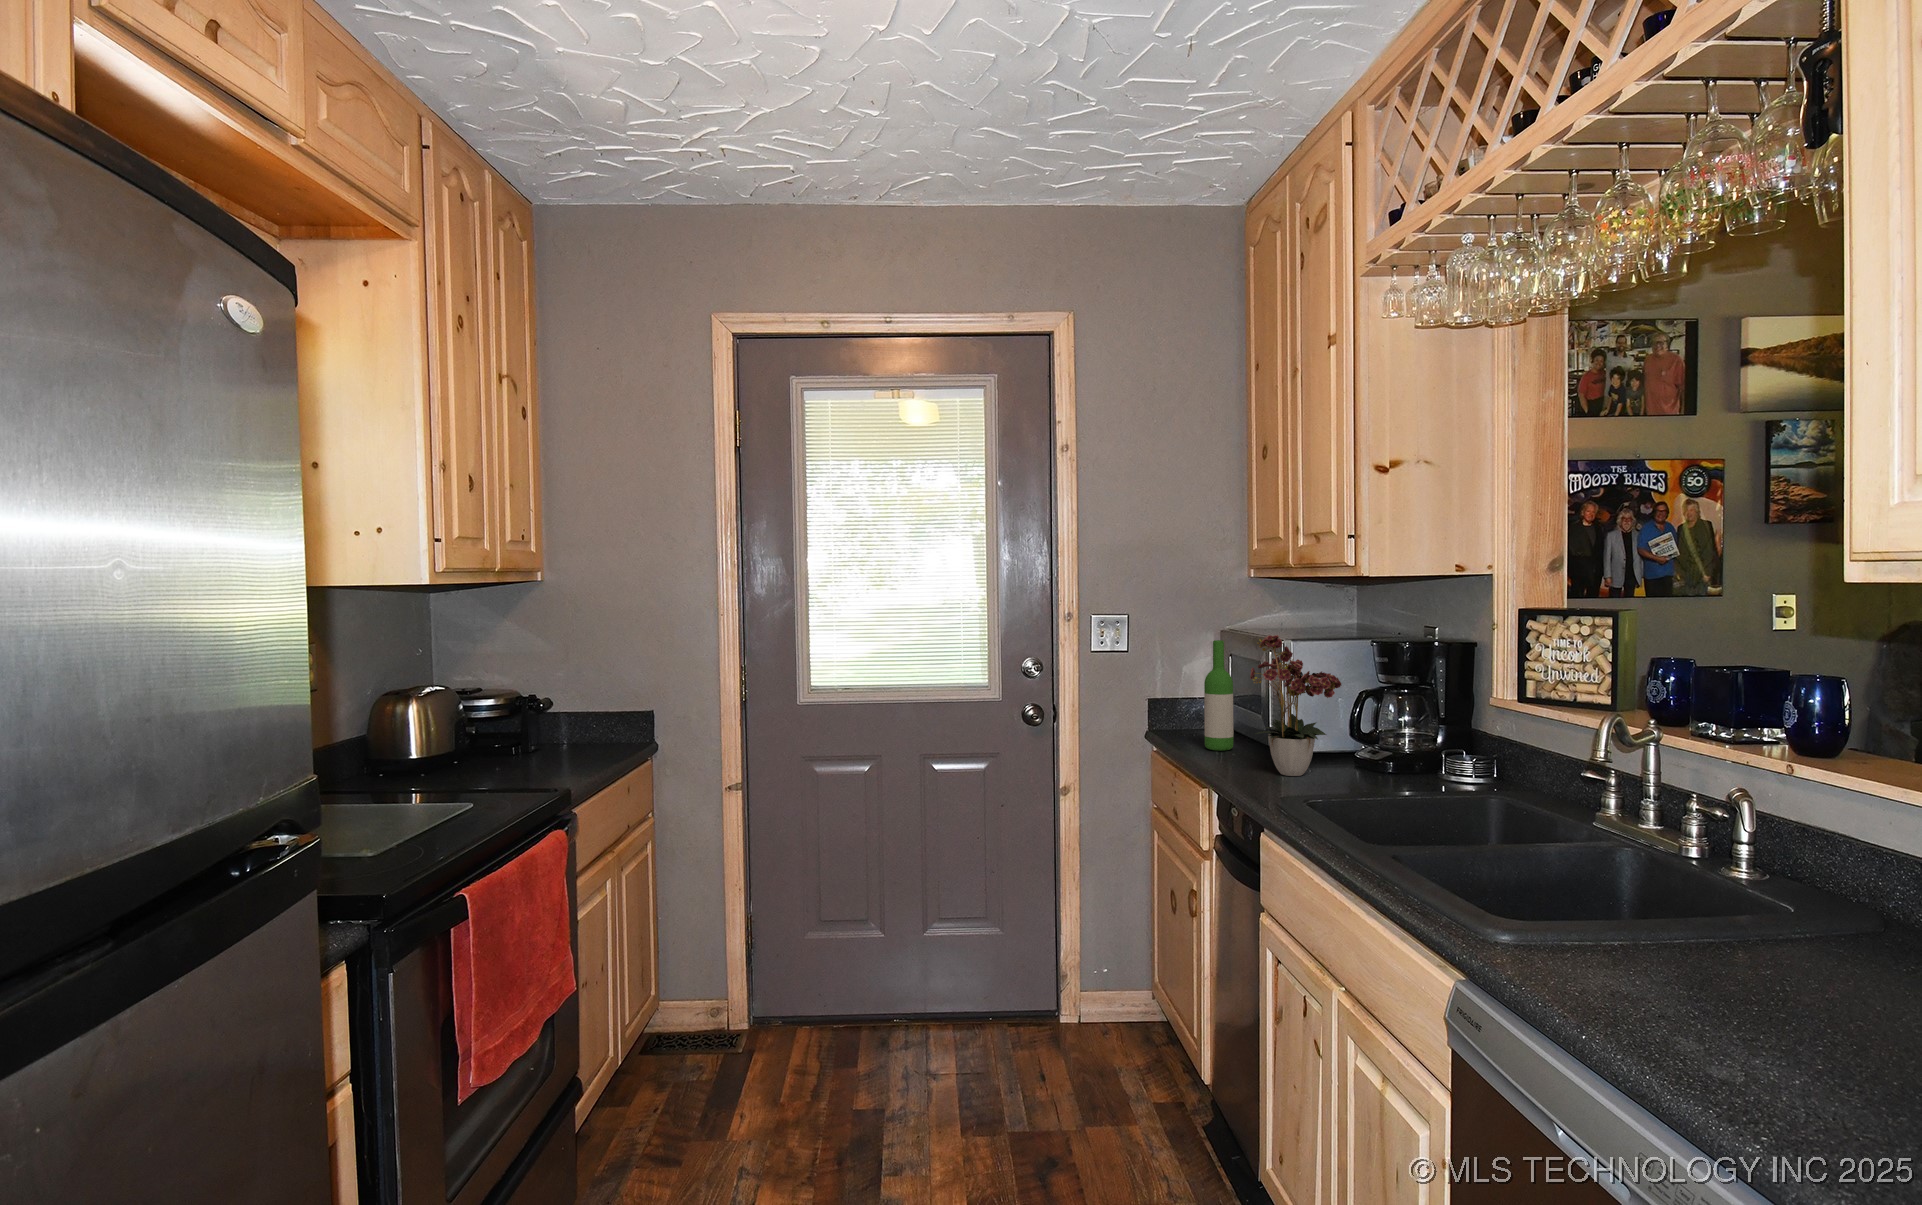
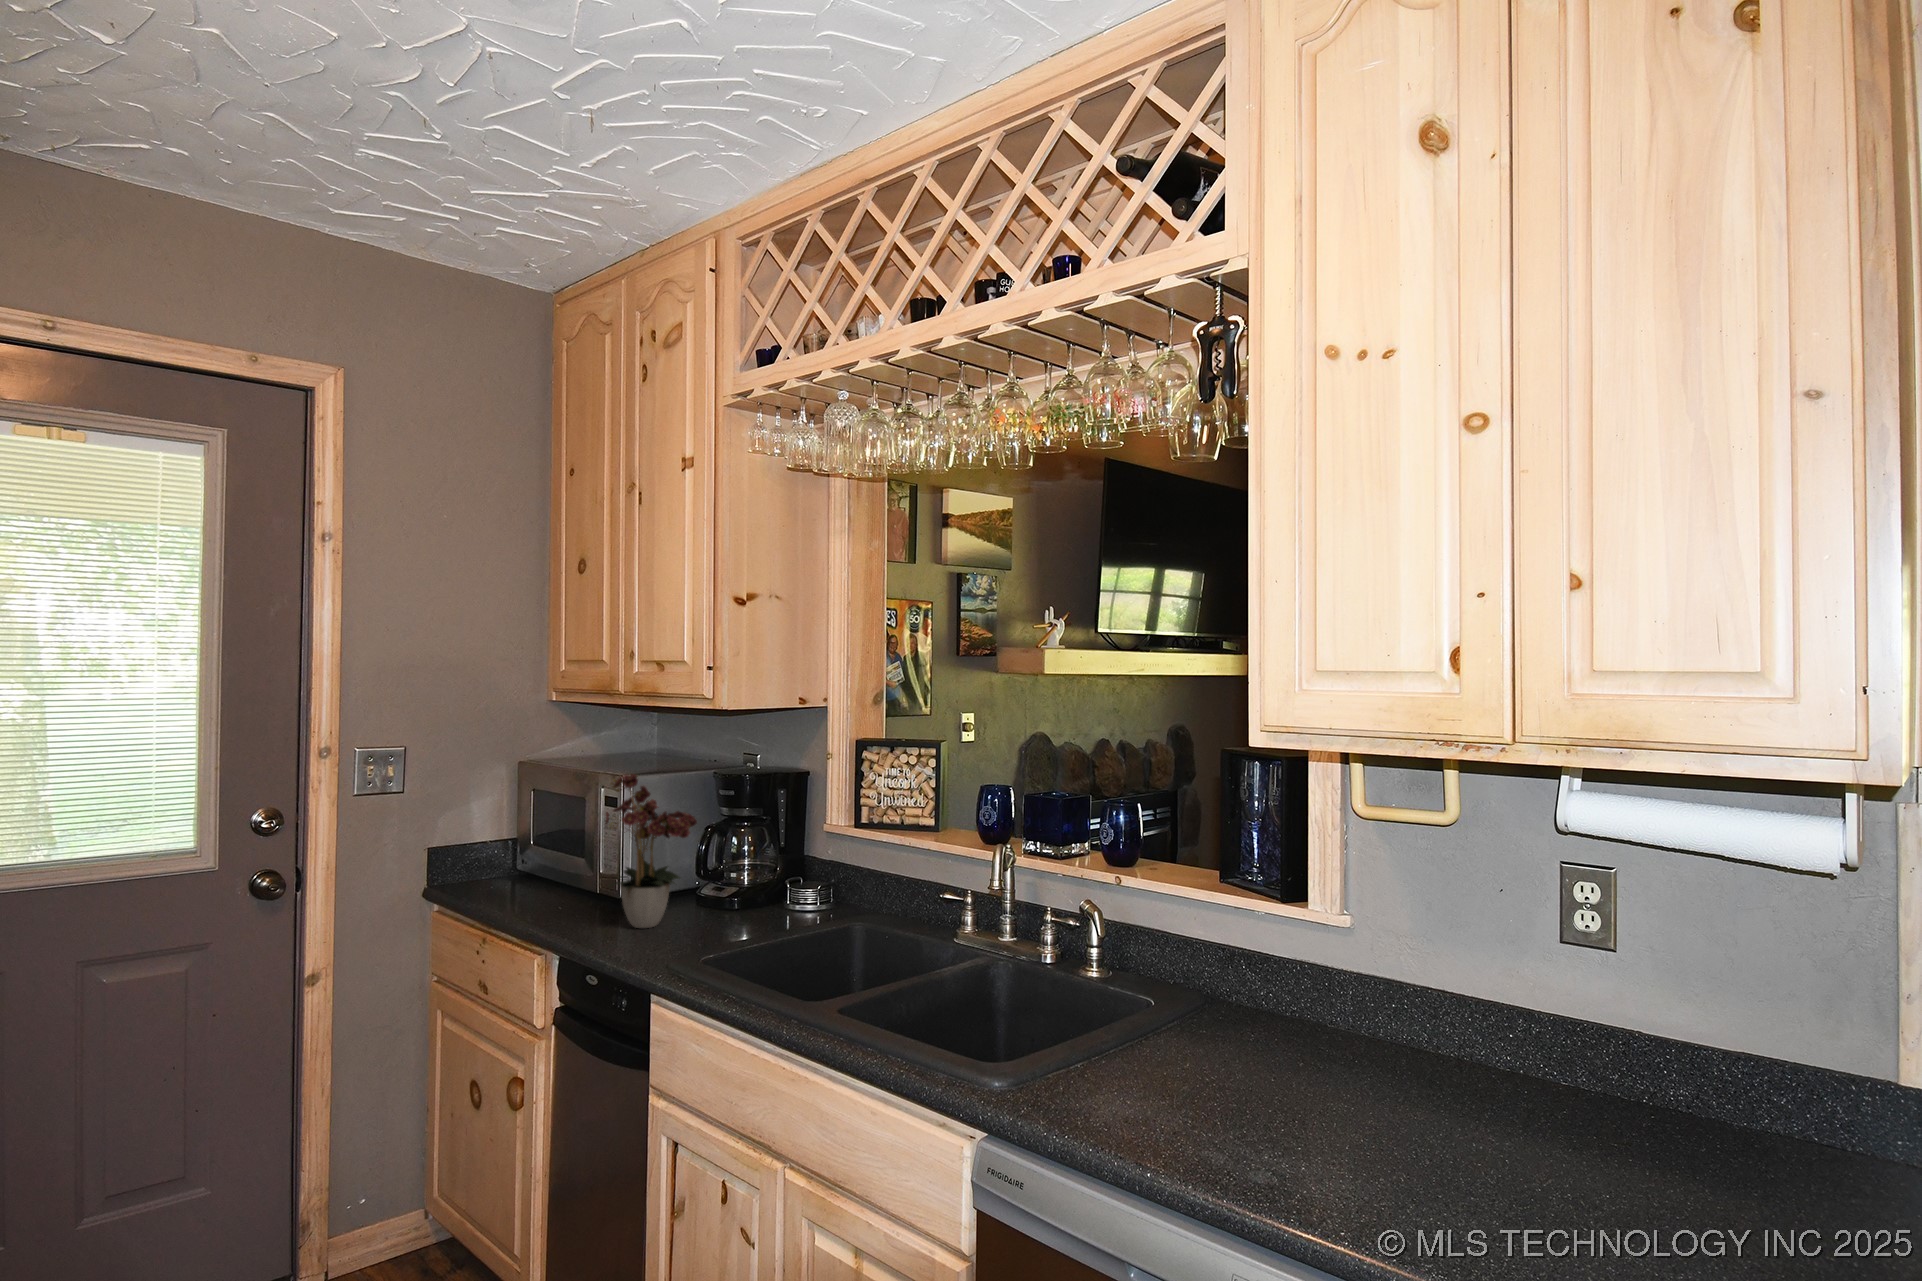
wine bottle: present [1204,640,1233,751] -> none [520,777,556,907]

